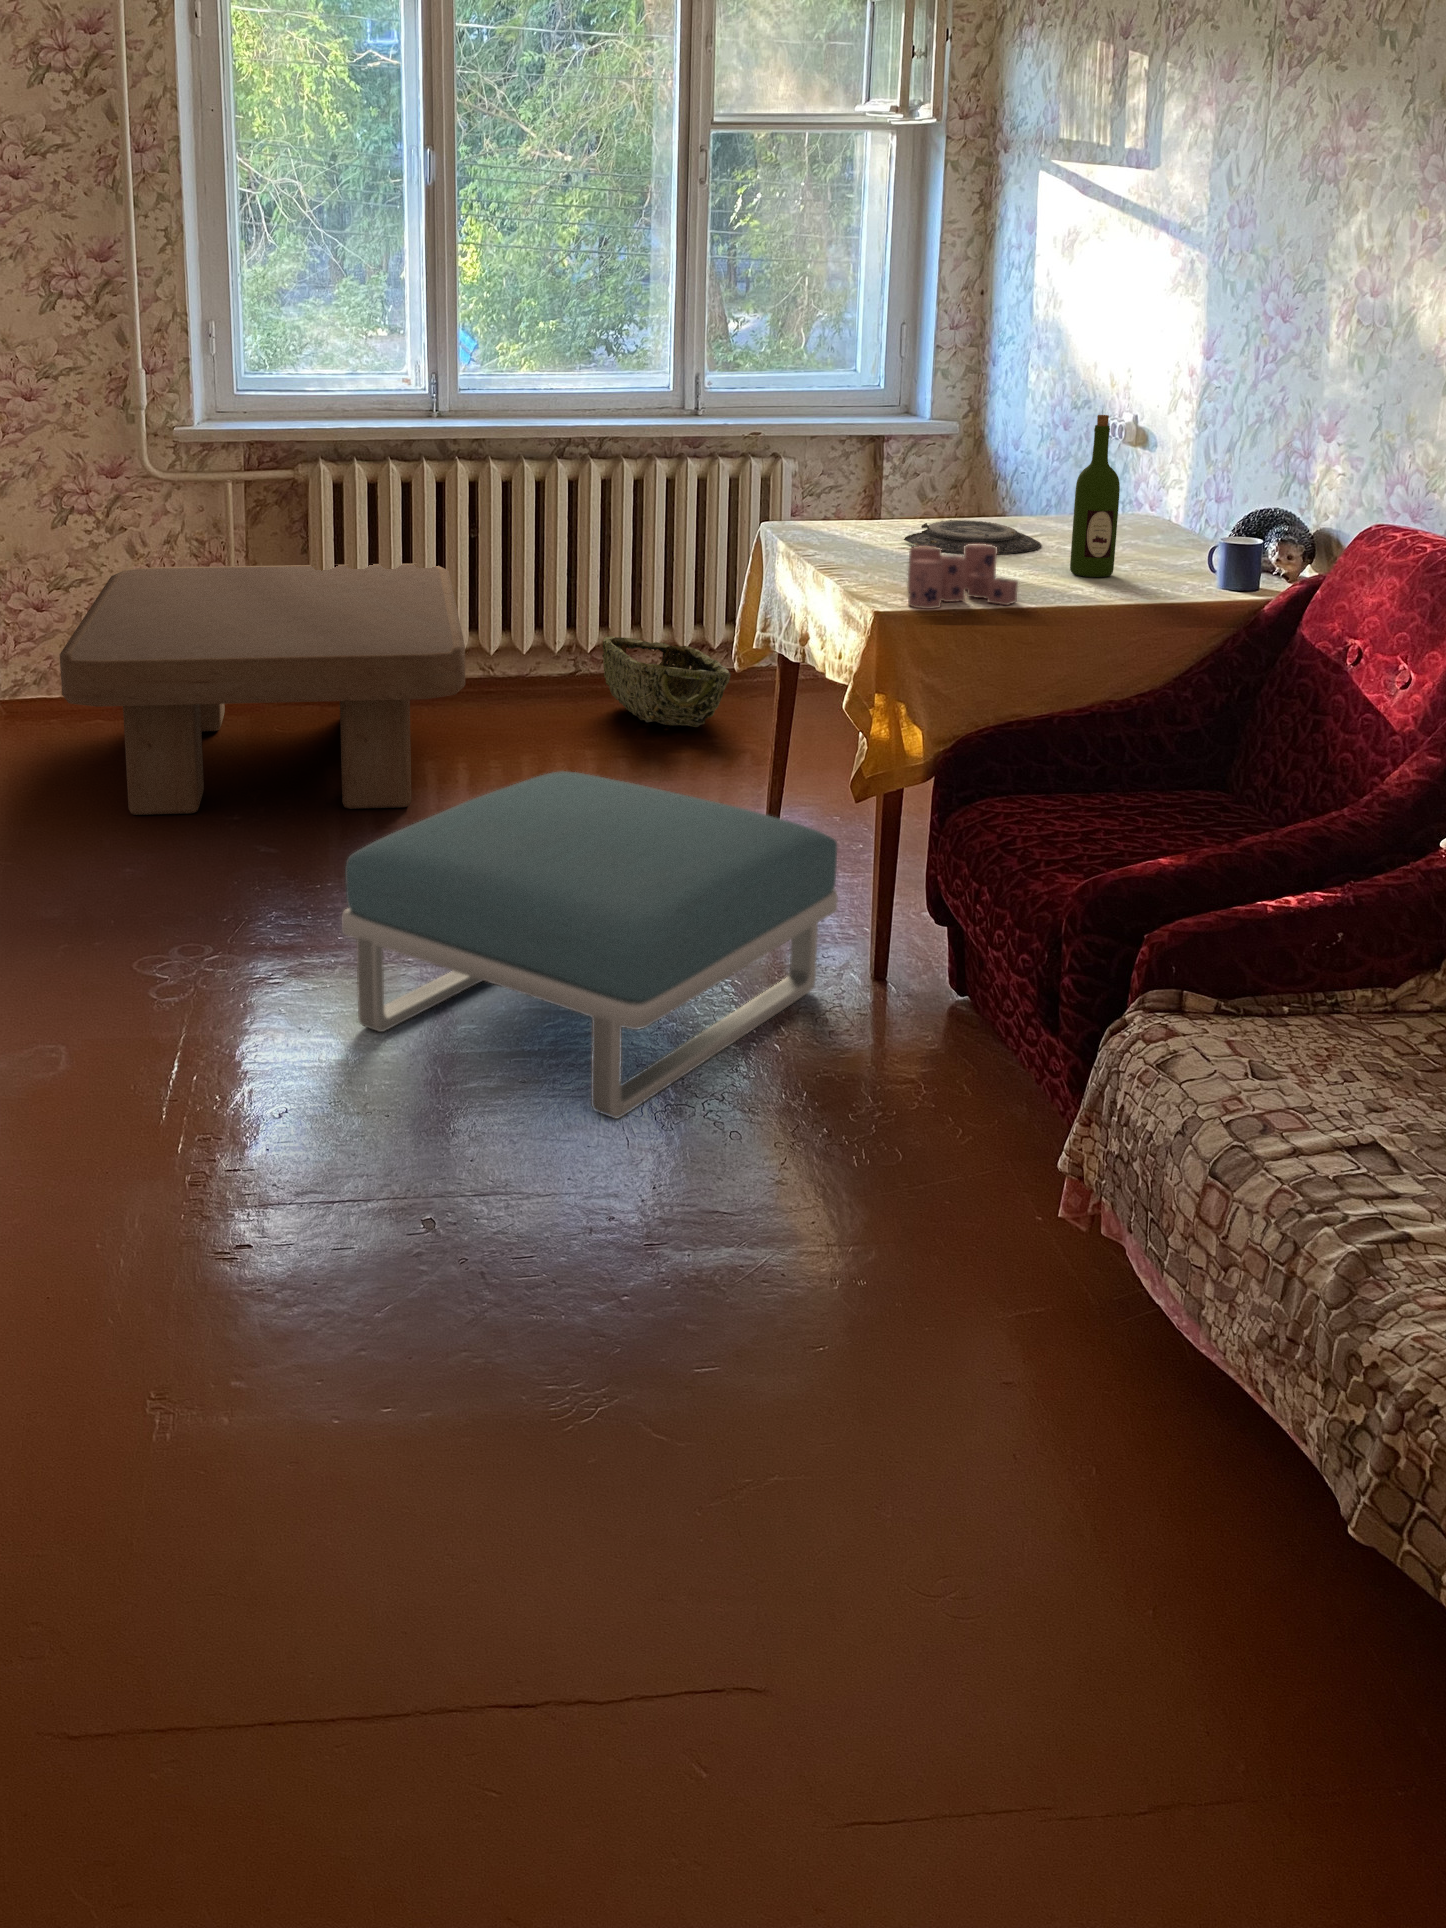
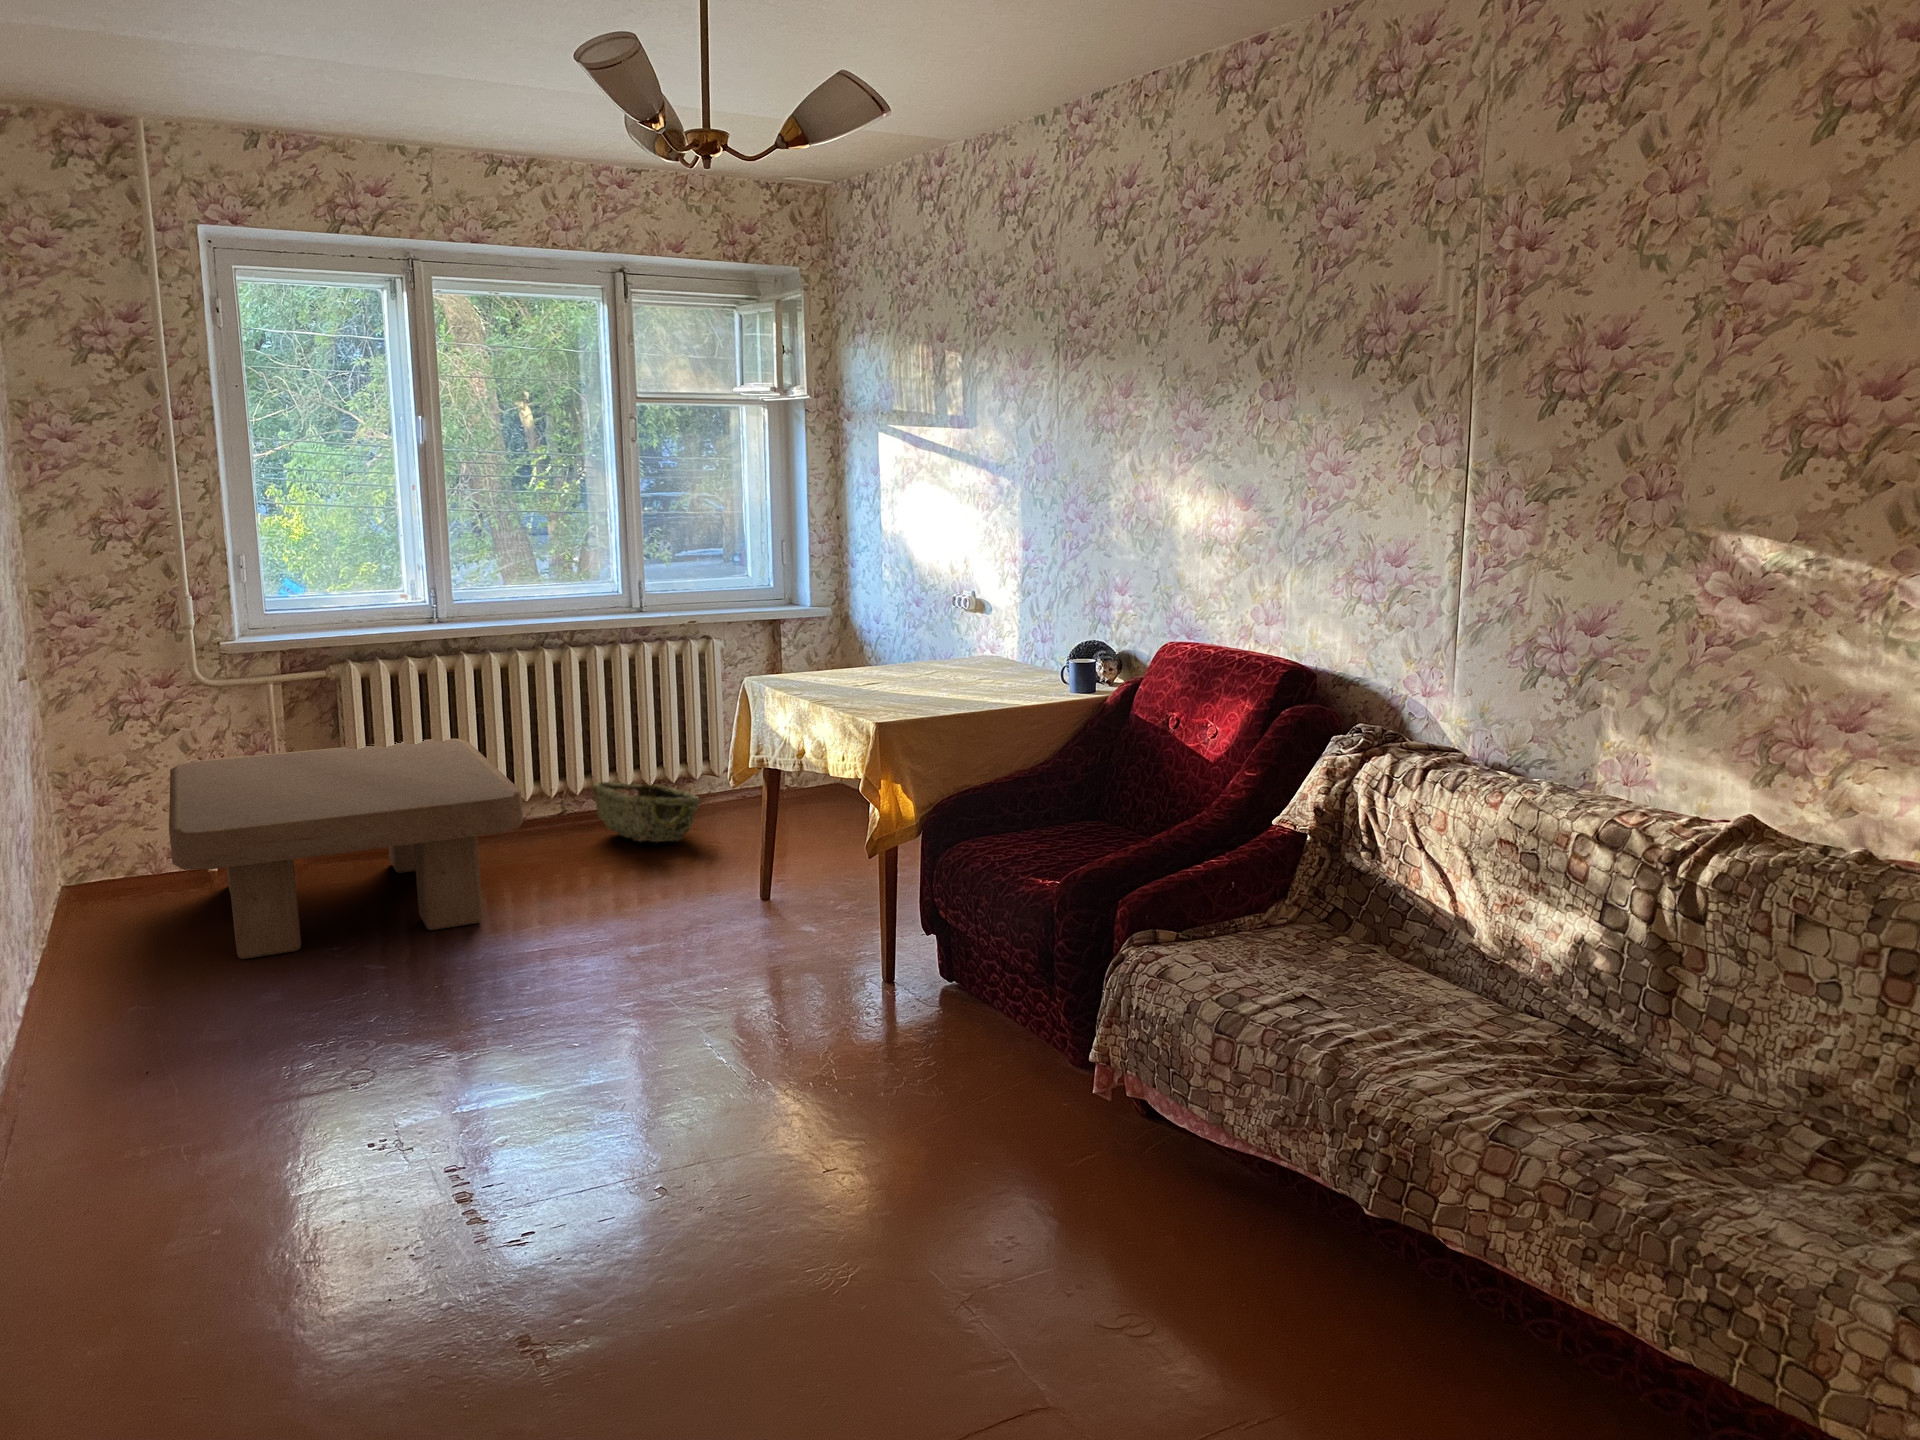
wine bottle: present [1070,415,1120,577] -> none [981,583,1009,692]
plate: present [904,520,1041,554] -> none [857,665,948,686]
candle: present [907,544,1018,609] -> none [890,673,966,717]
footstool: present [342,771,838,1119] -> none [508,867,866,1102]

